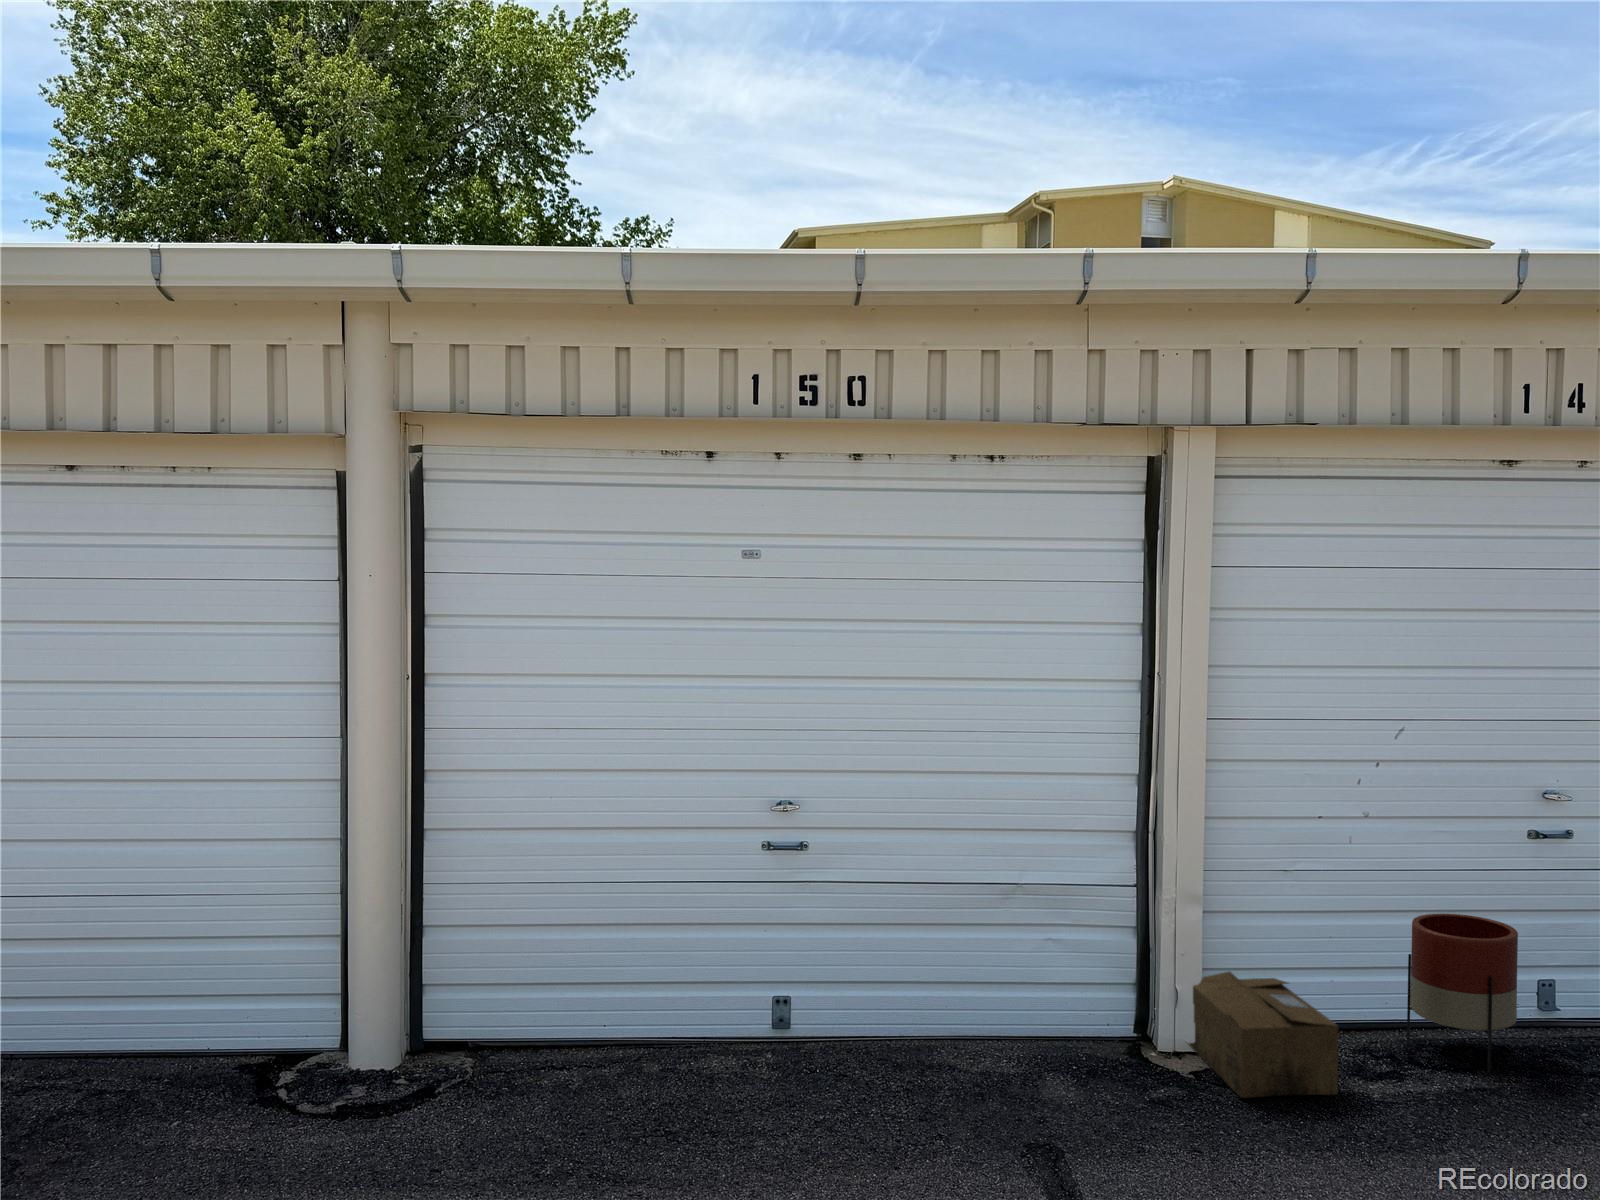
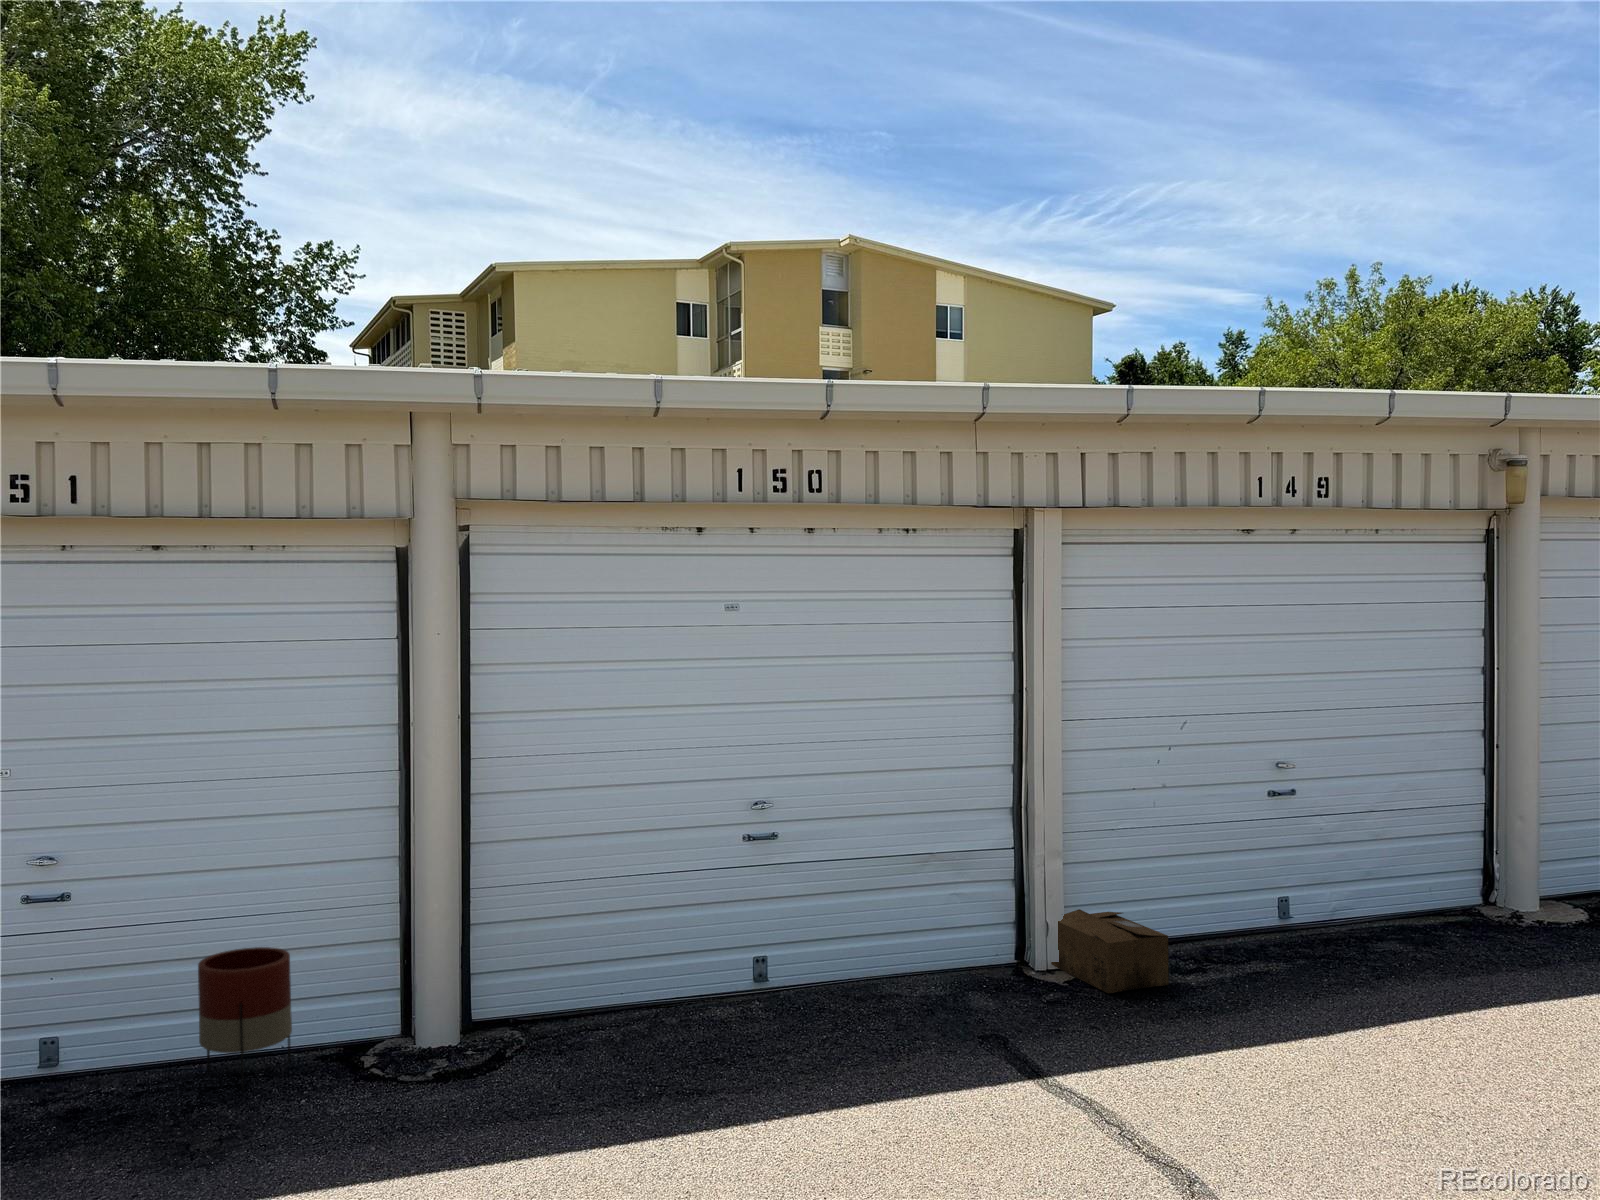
planter: present [1407,914,1518,1073] -> present [198,947,292,1089]

